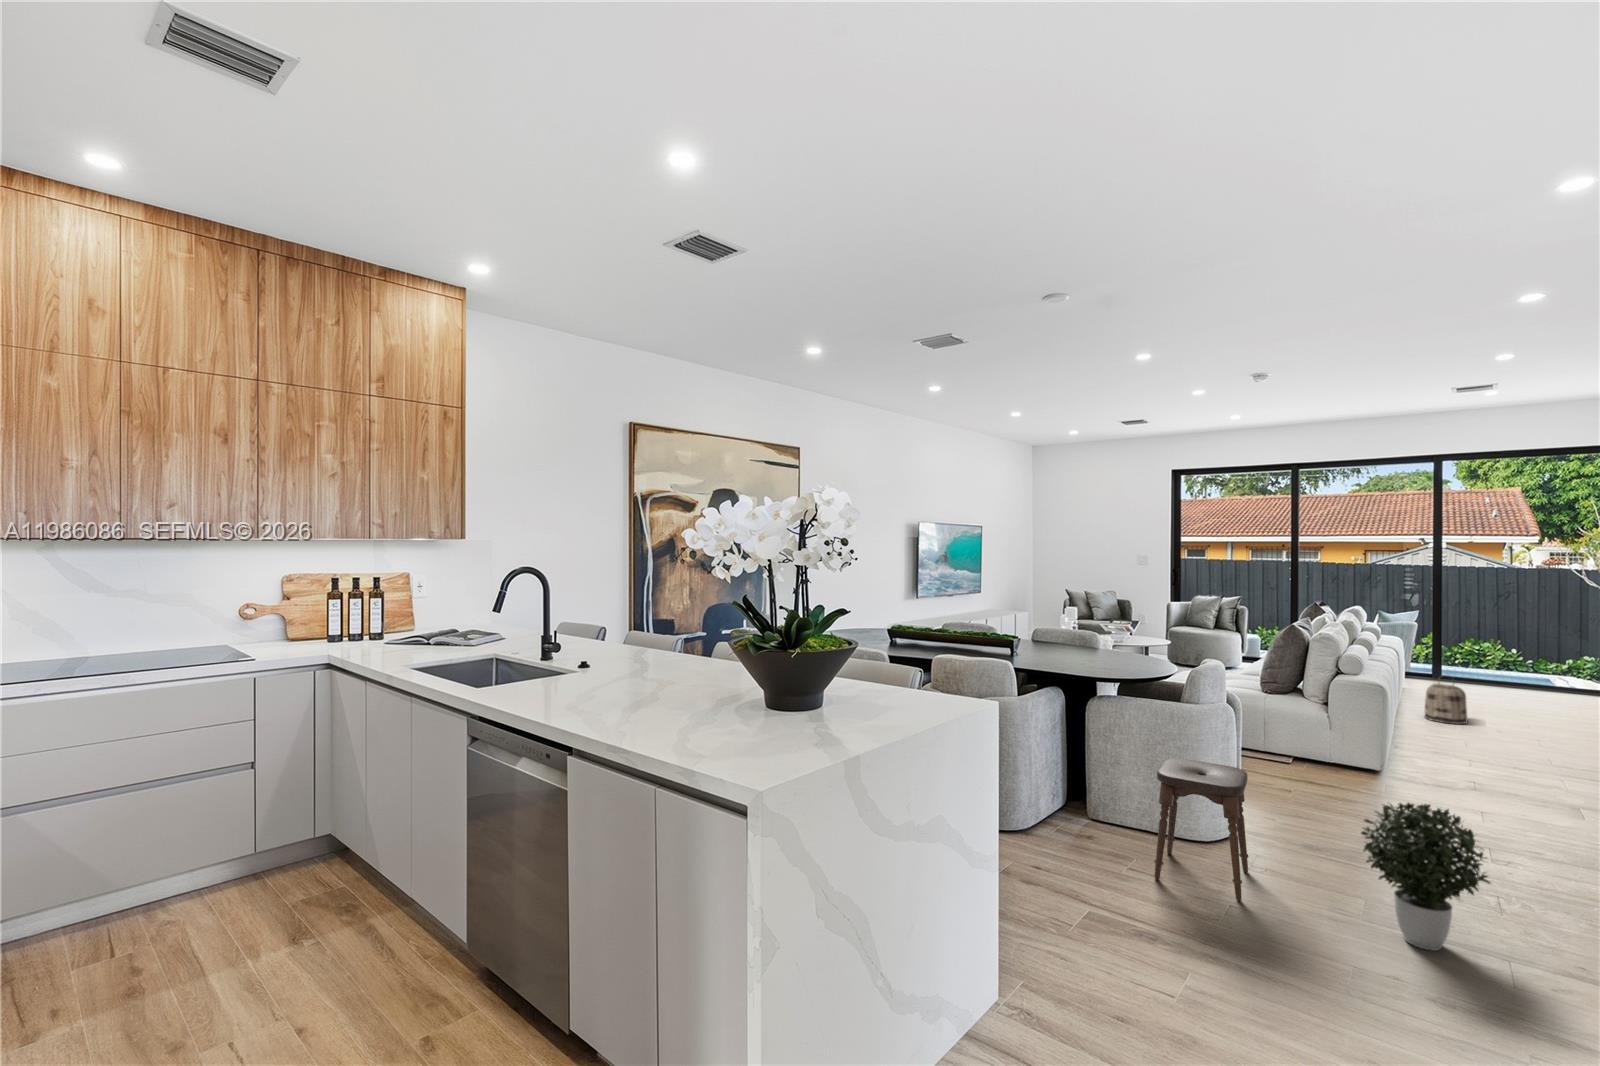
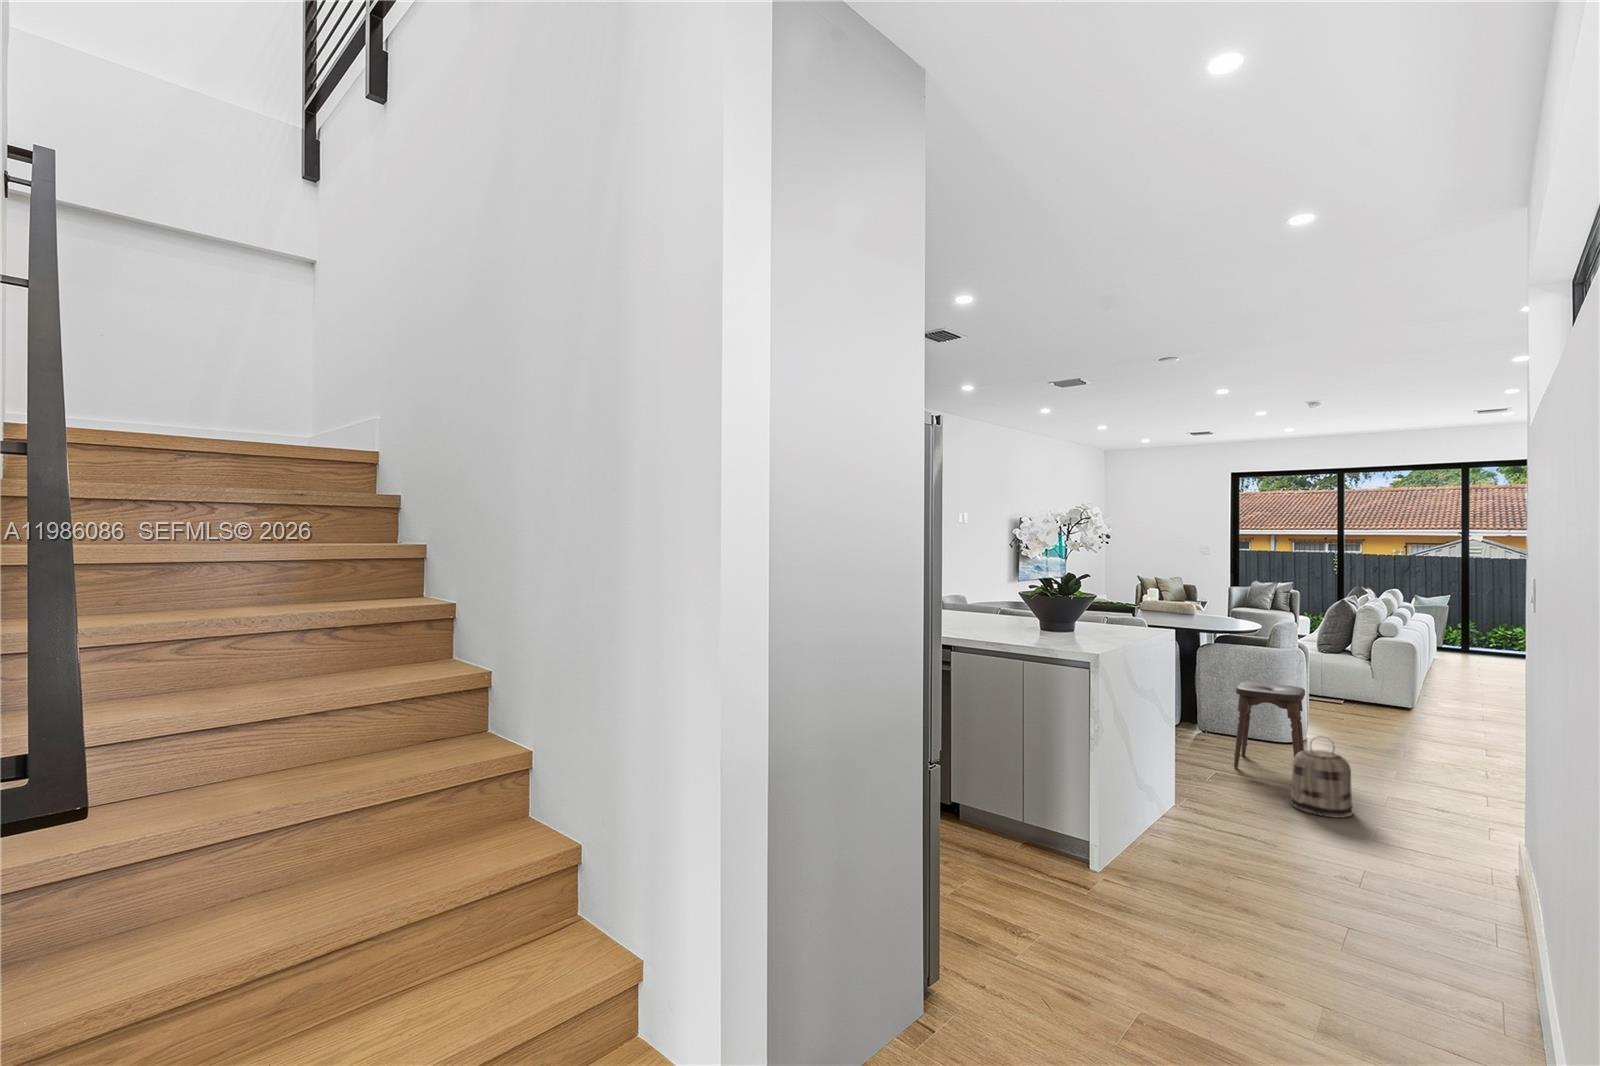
basket: present [1425,682,1468,724] -> present [1290,736,1353,818]
potted plant: present [1361,803,1490,951] -> none [1389,699,1480,802]

